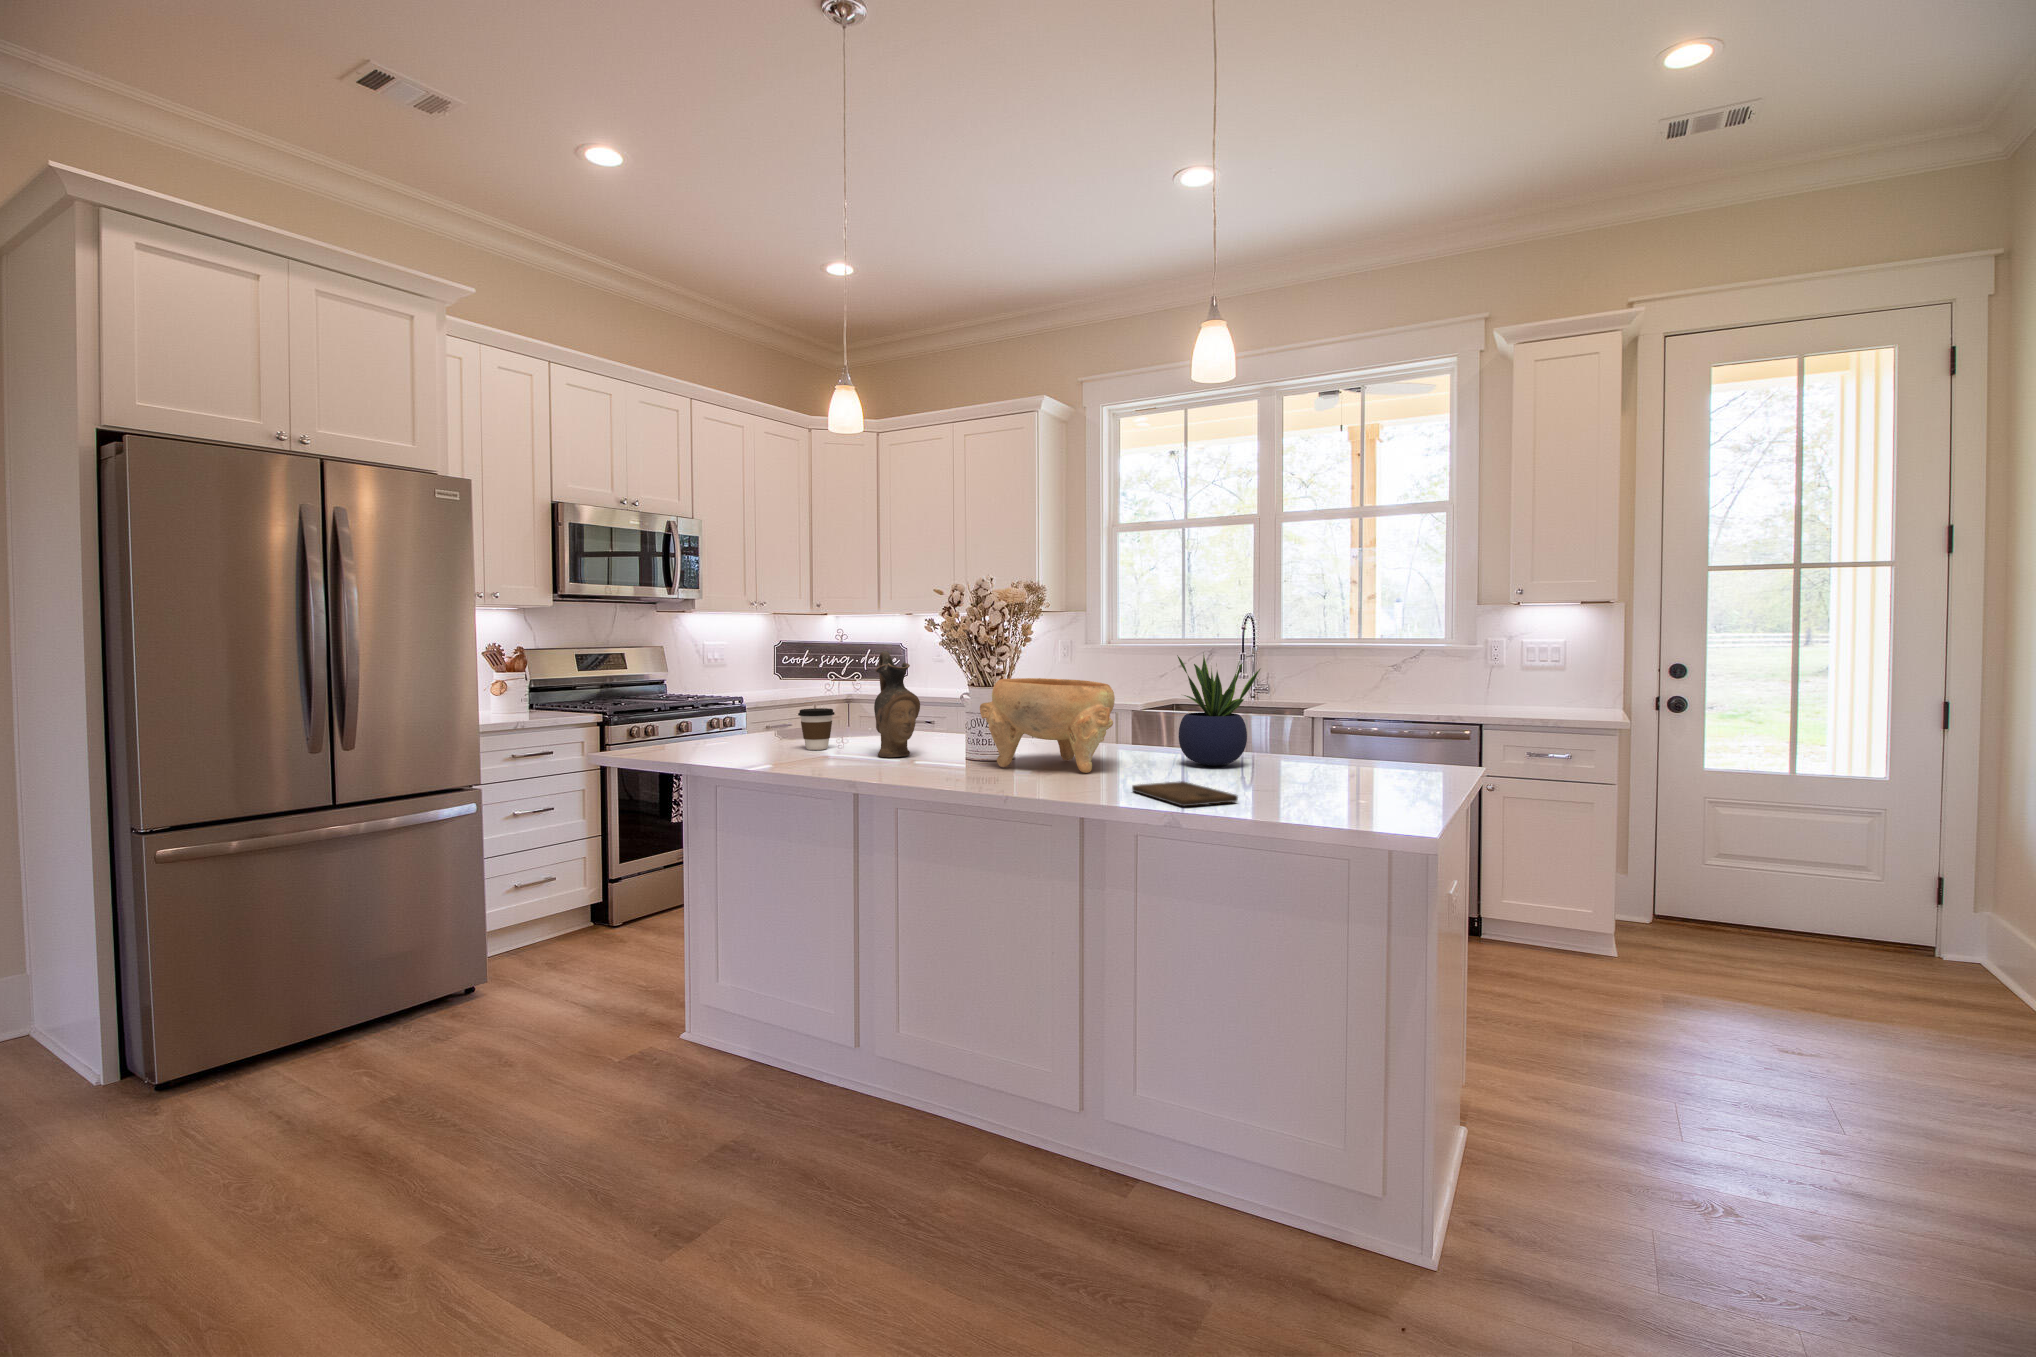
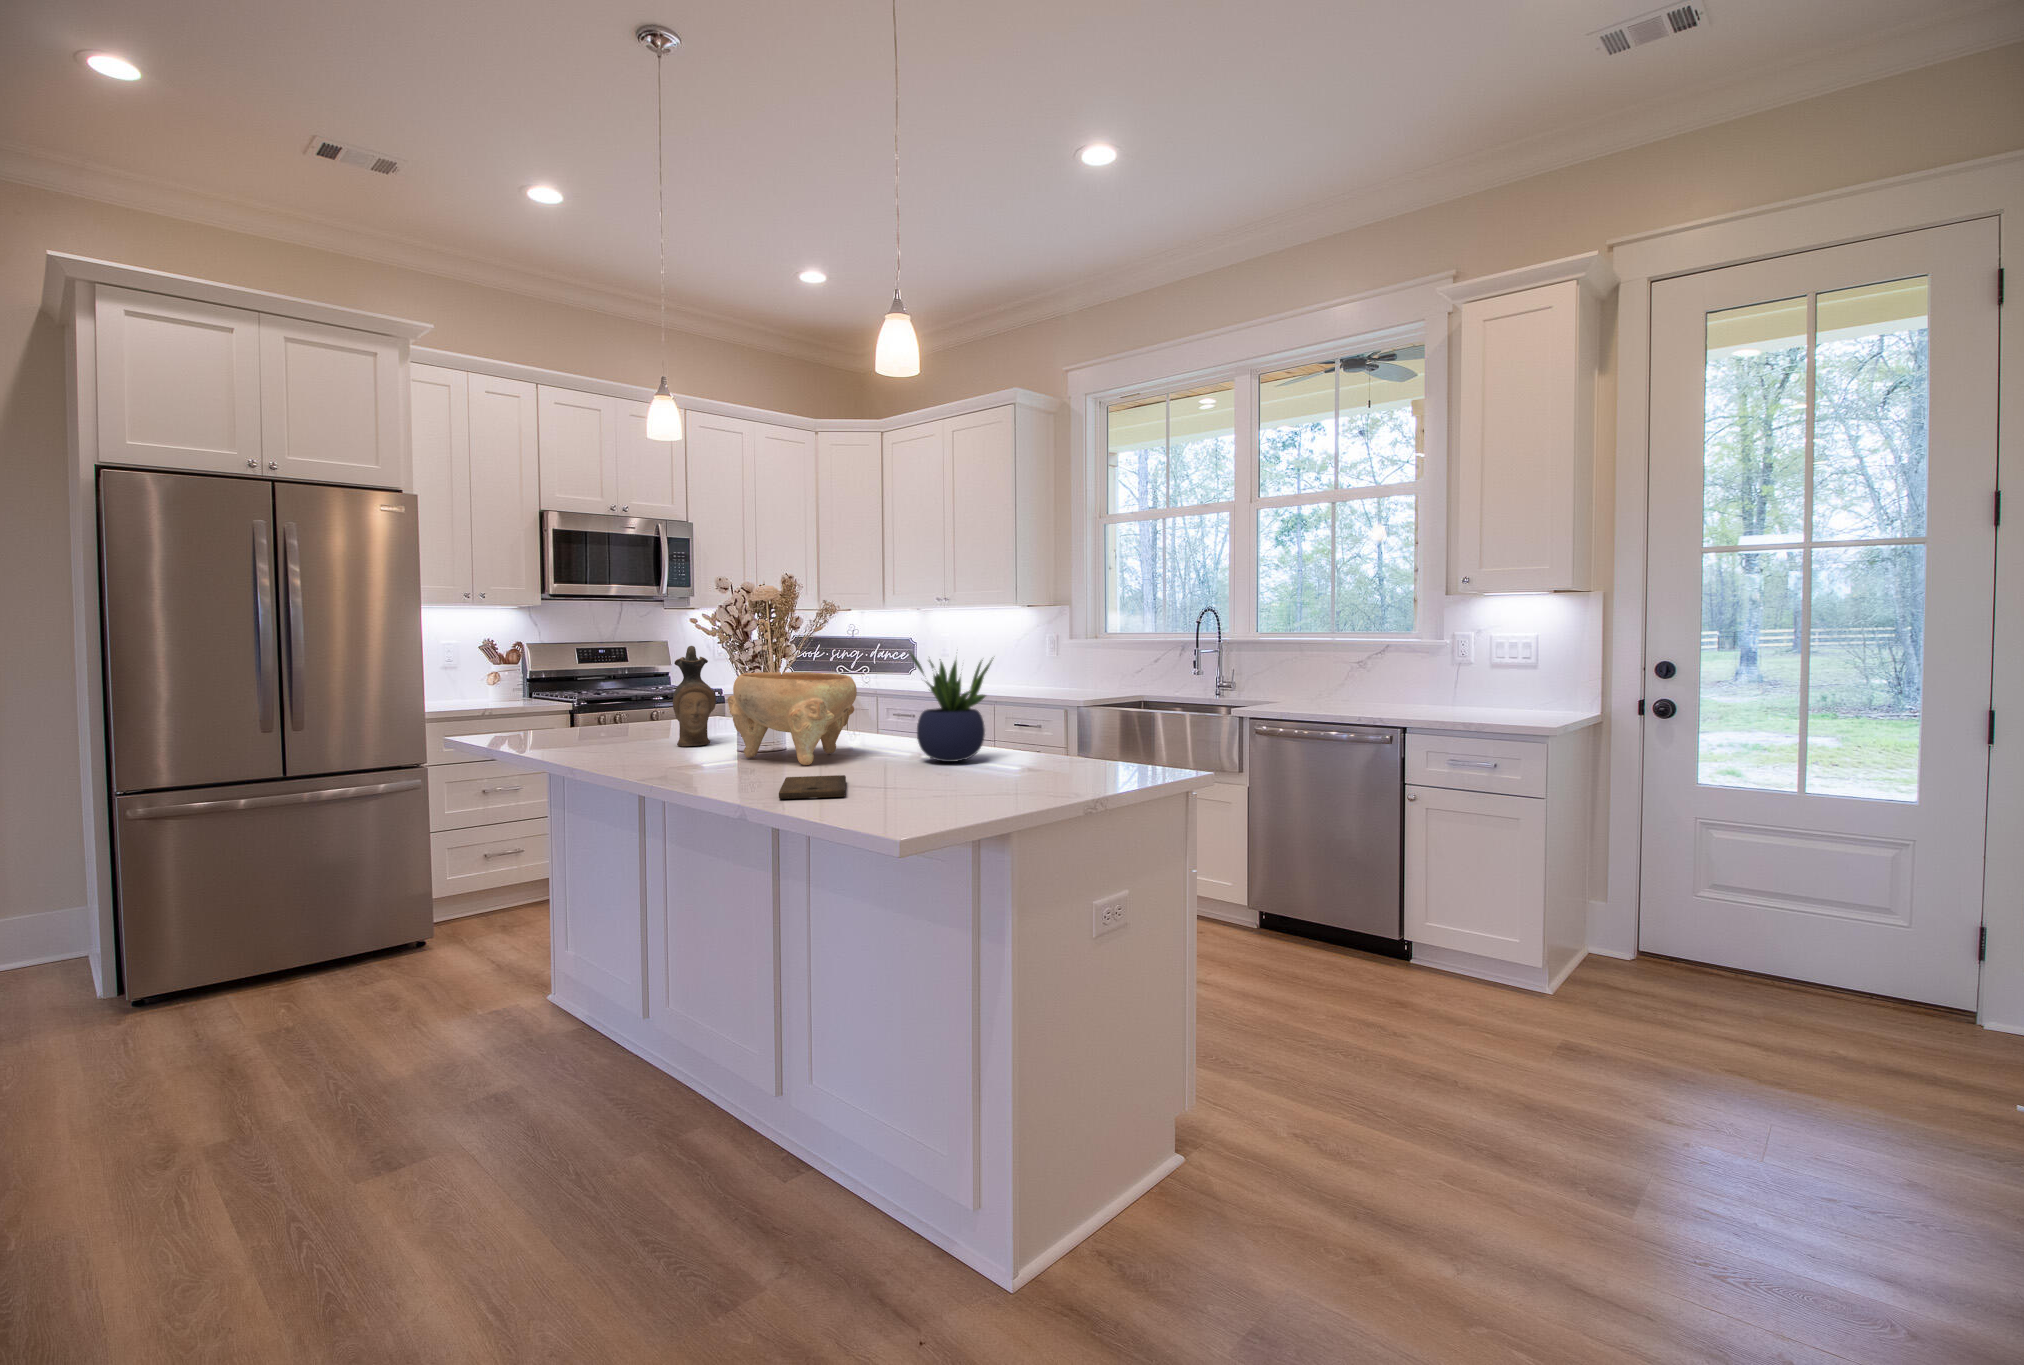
coffee cup: present [798,708,835,750] -> none [632,699,668,738]

